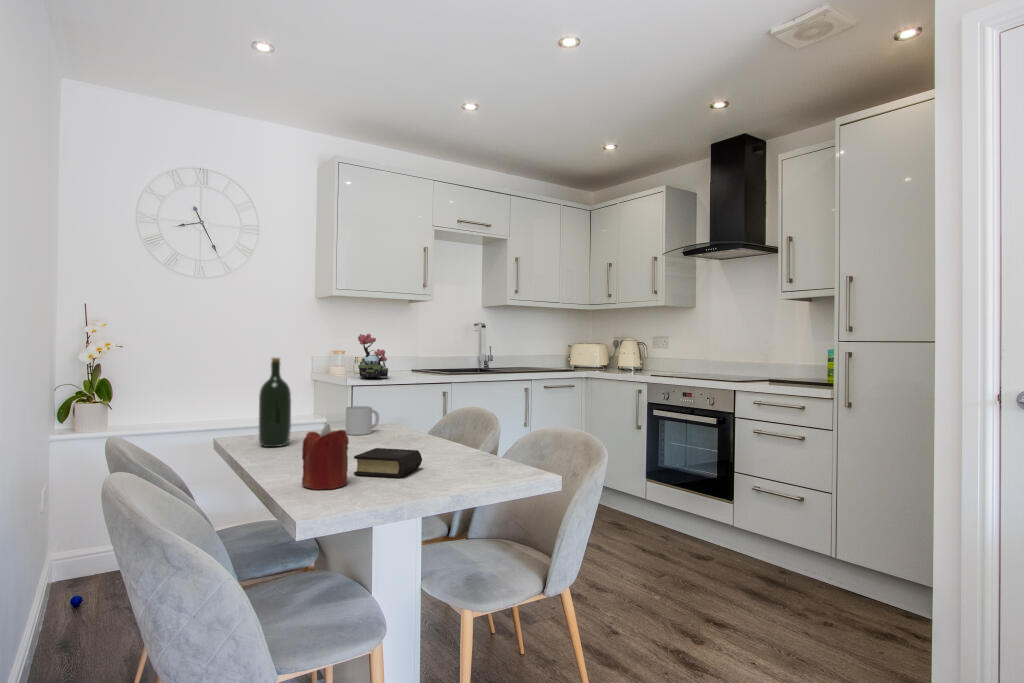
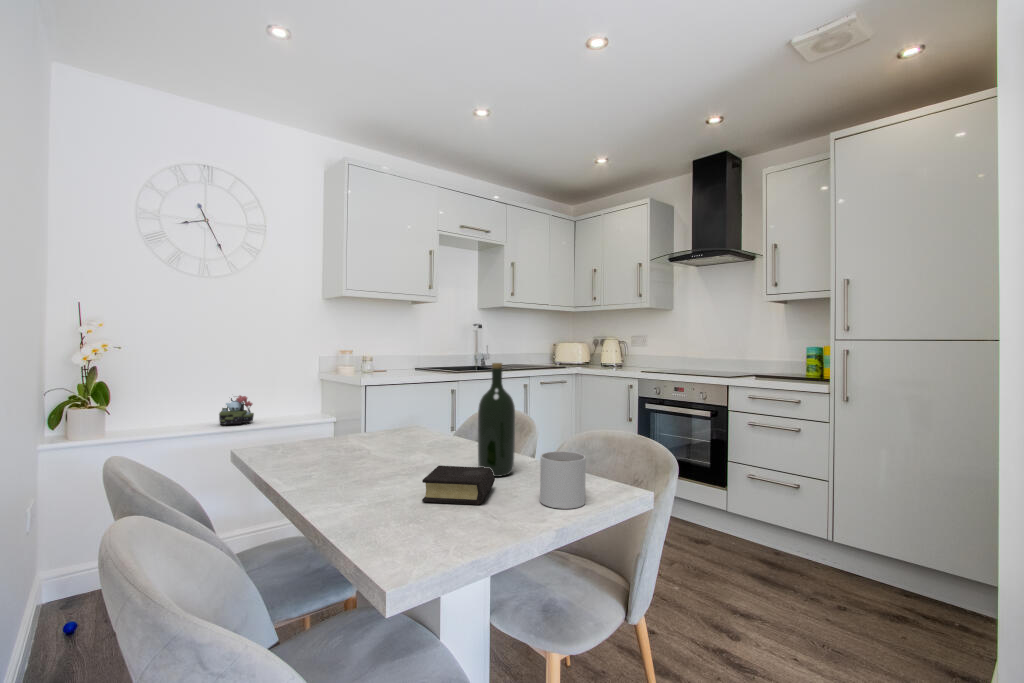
plant: present [358,334,388,377] -> present [219,396,254,425]
wine bottle: present [259,358,291,447] -> present [478,363,515,477]
mug: present [346,406,379,435] -> present [540,451,586,509]
candle: present [302,424,349,490] -> none [369,445,423,530]

